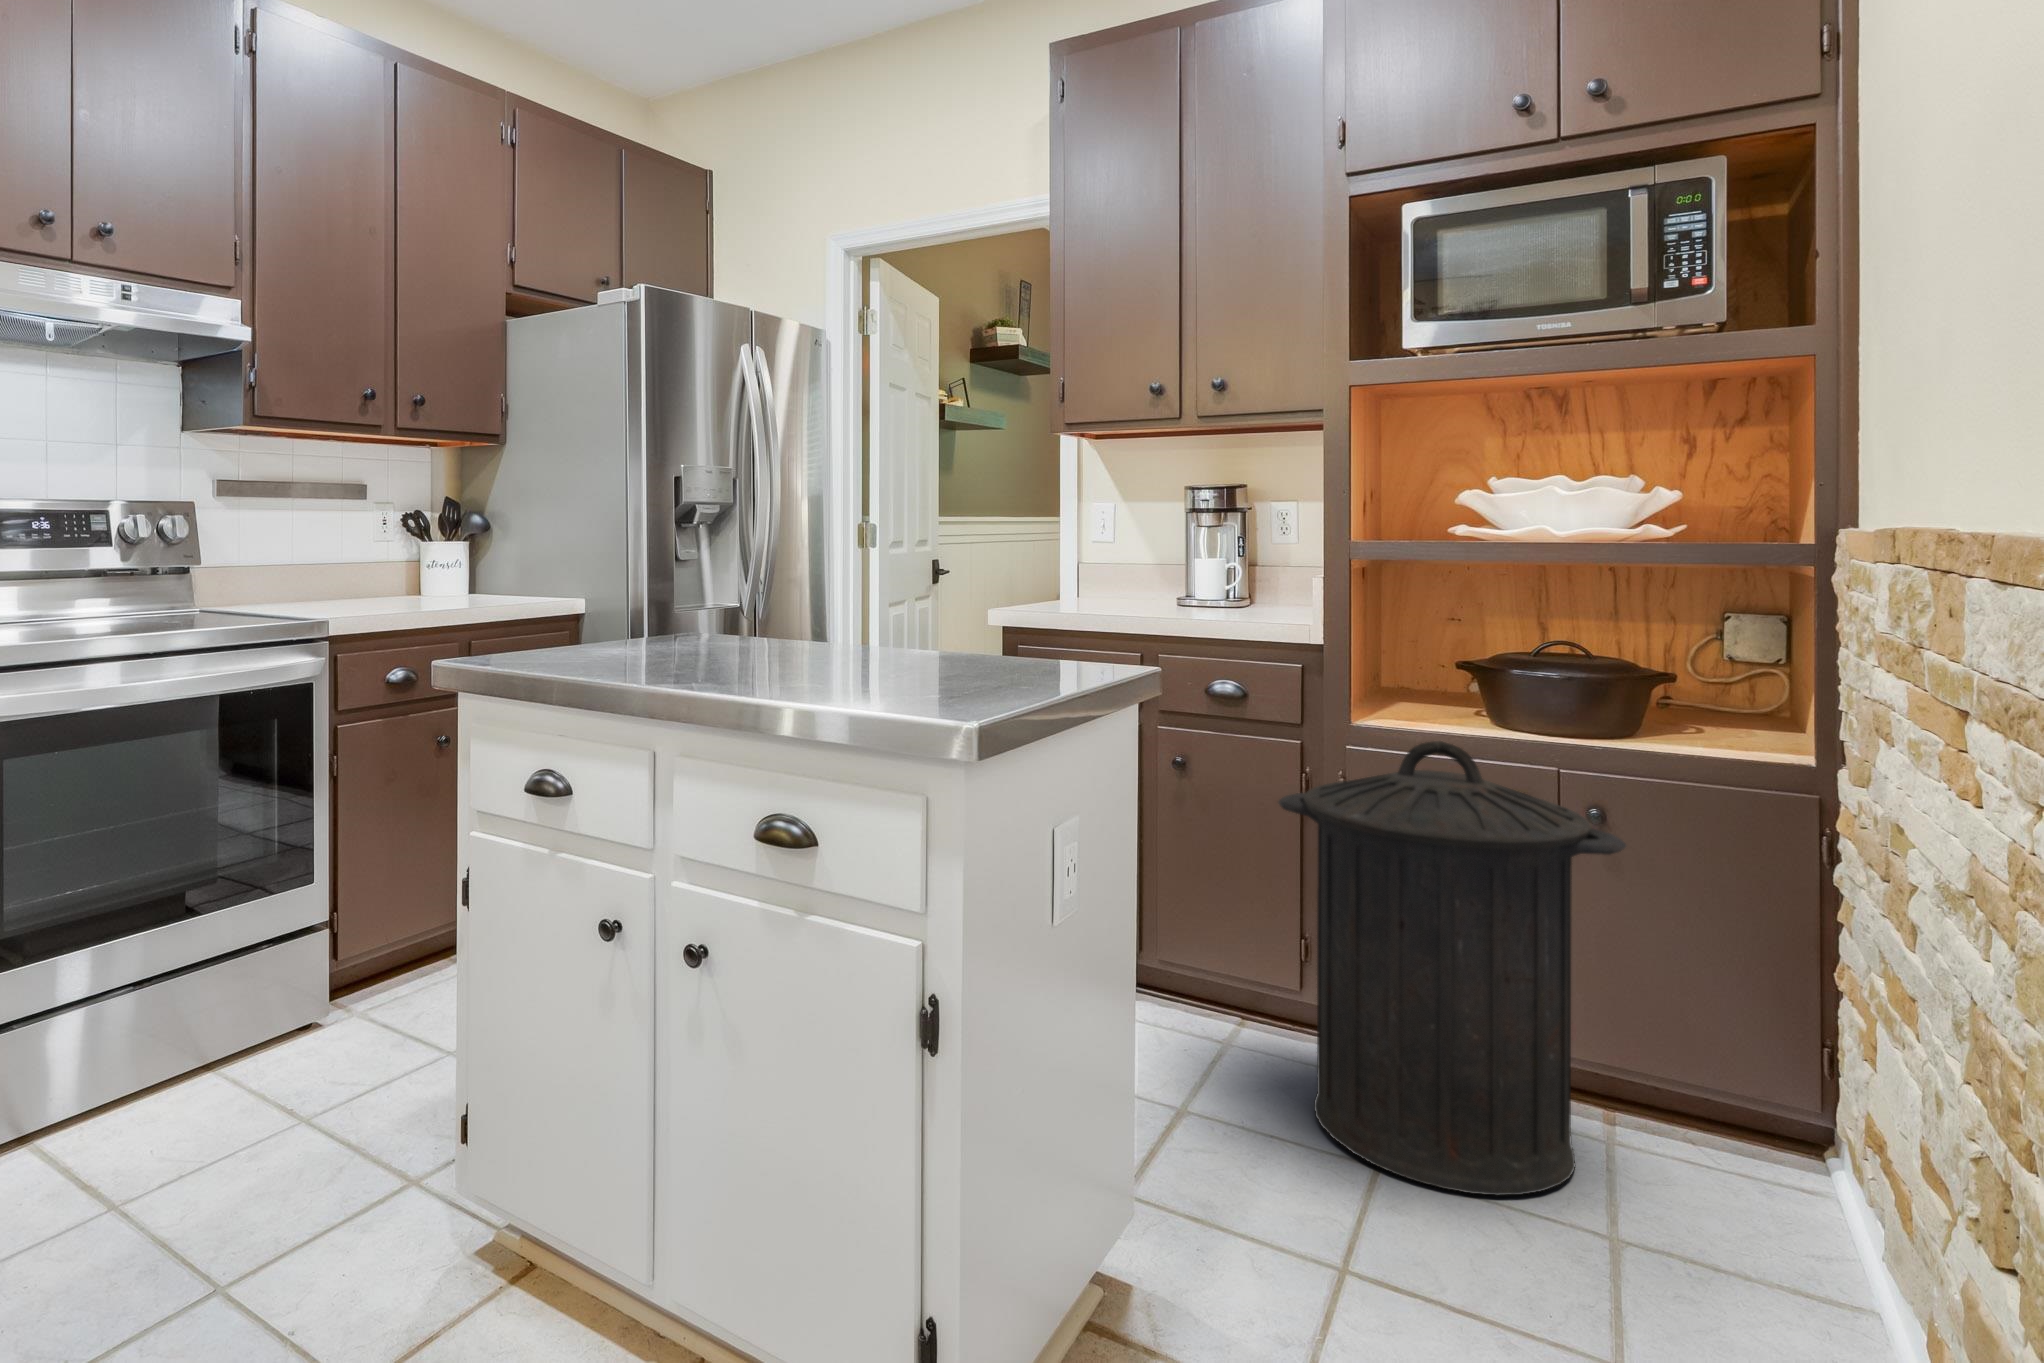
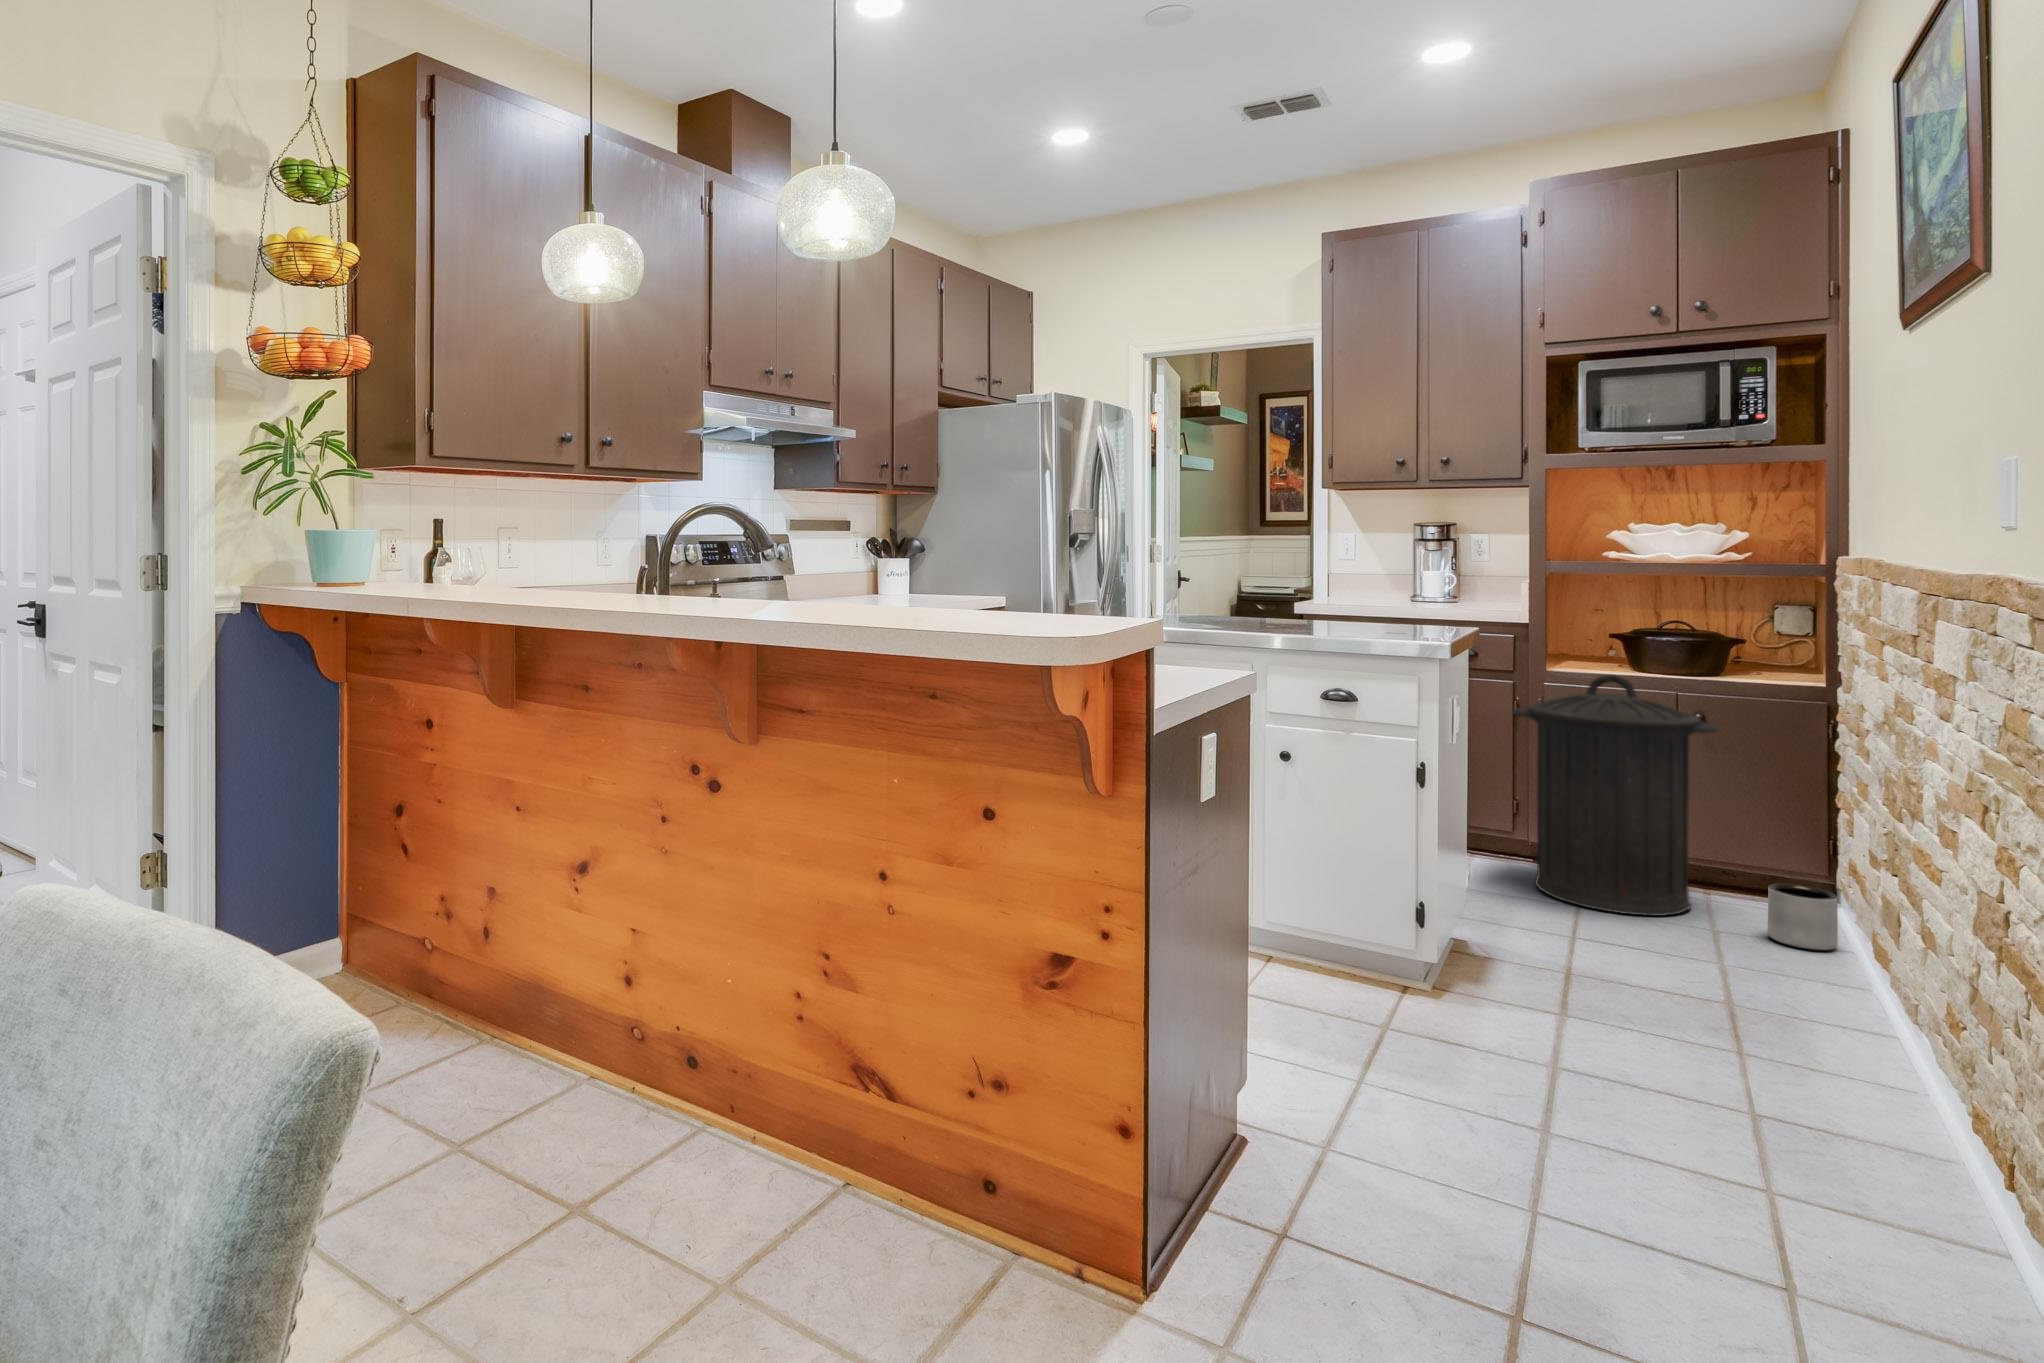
planter: none [1711,1157,1847,1314] -> present [1768,884,1838,951]

